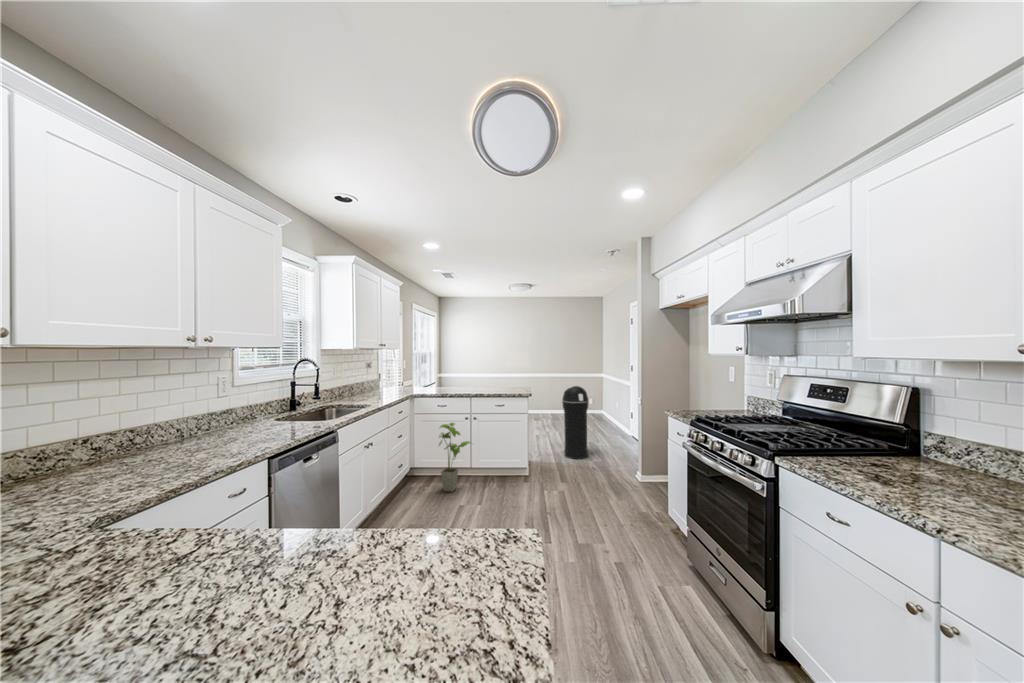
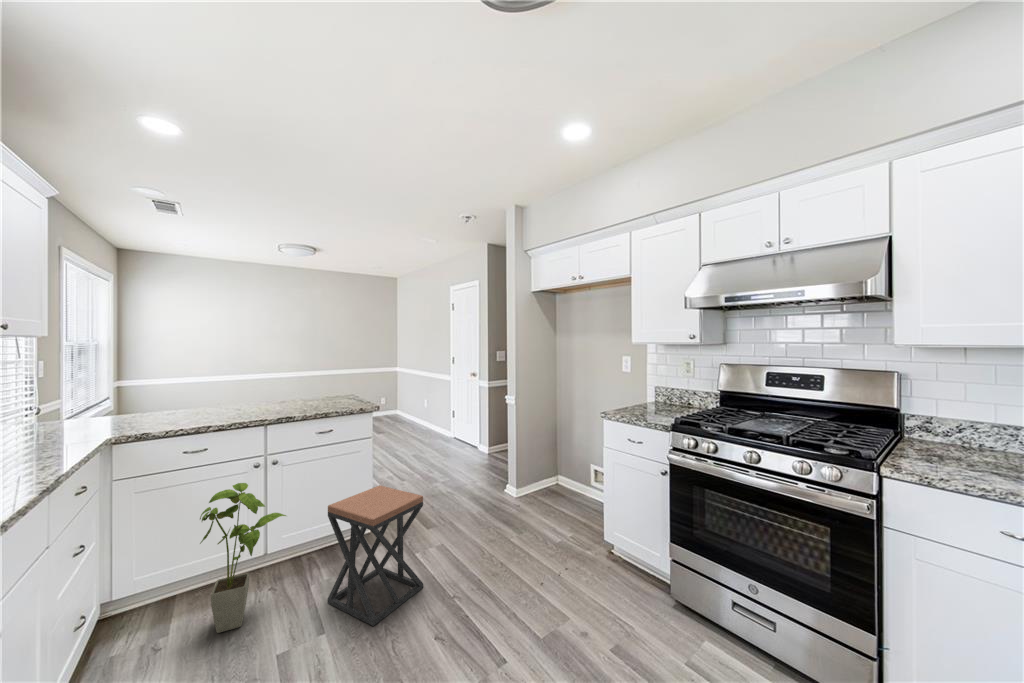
trash can: present [562,386,589,459] -> none [400,391,438,494]
stool: none [489,438,537,509] -> present [328,485,423,626]

